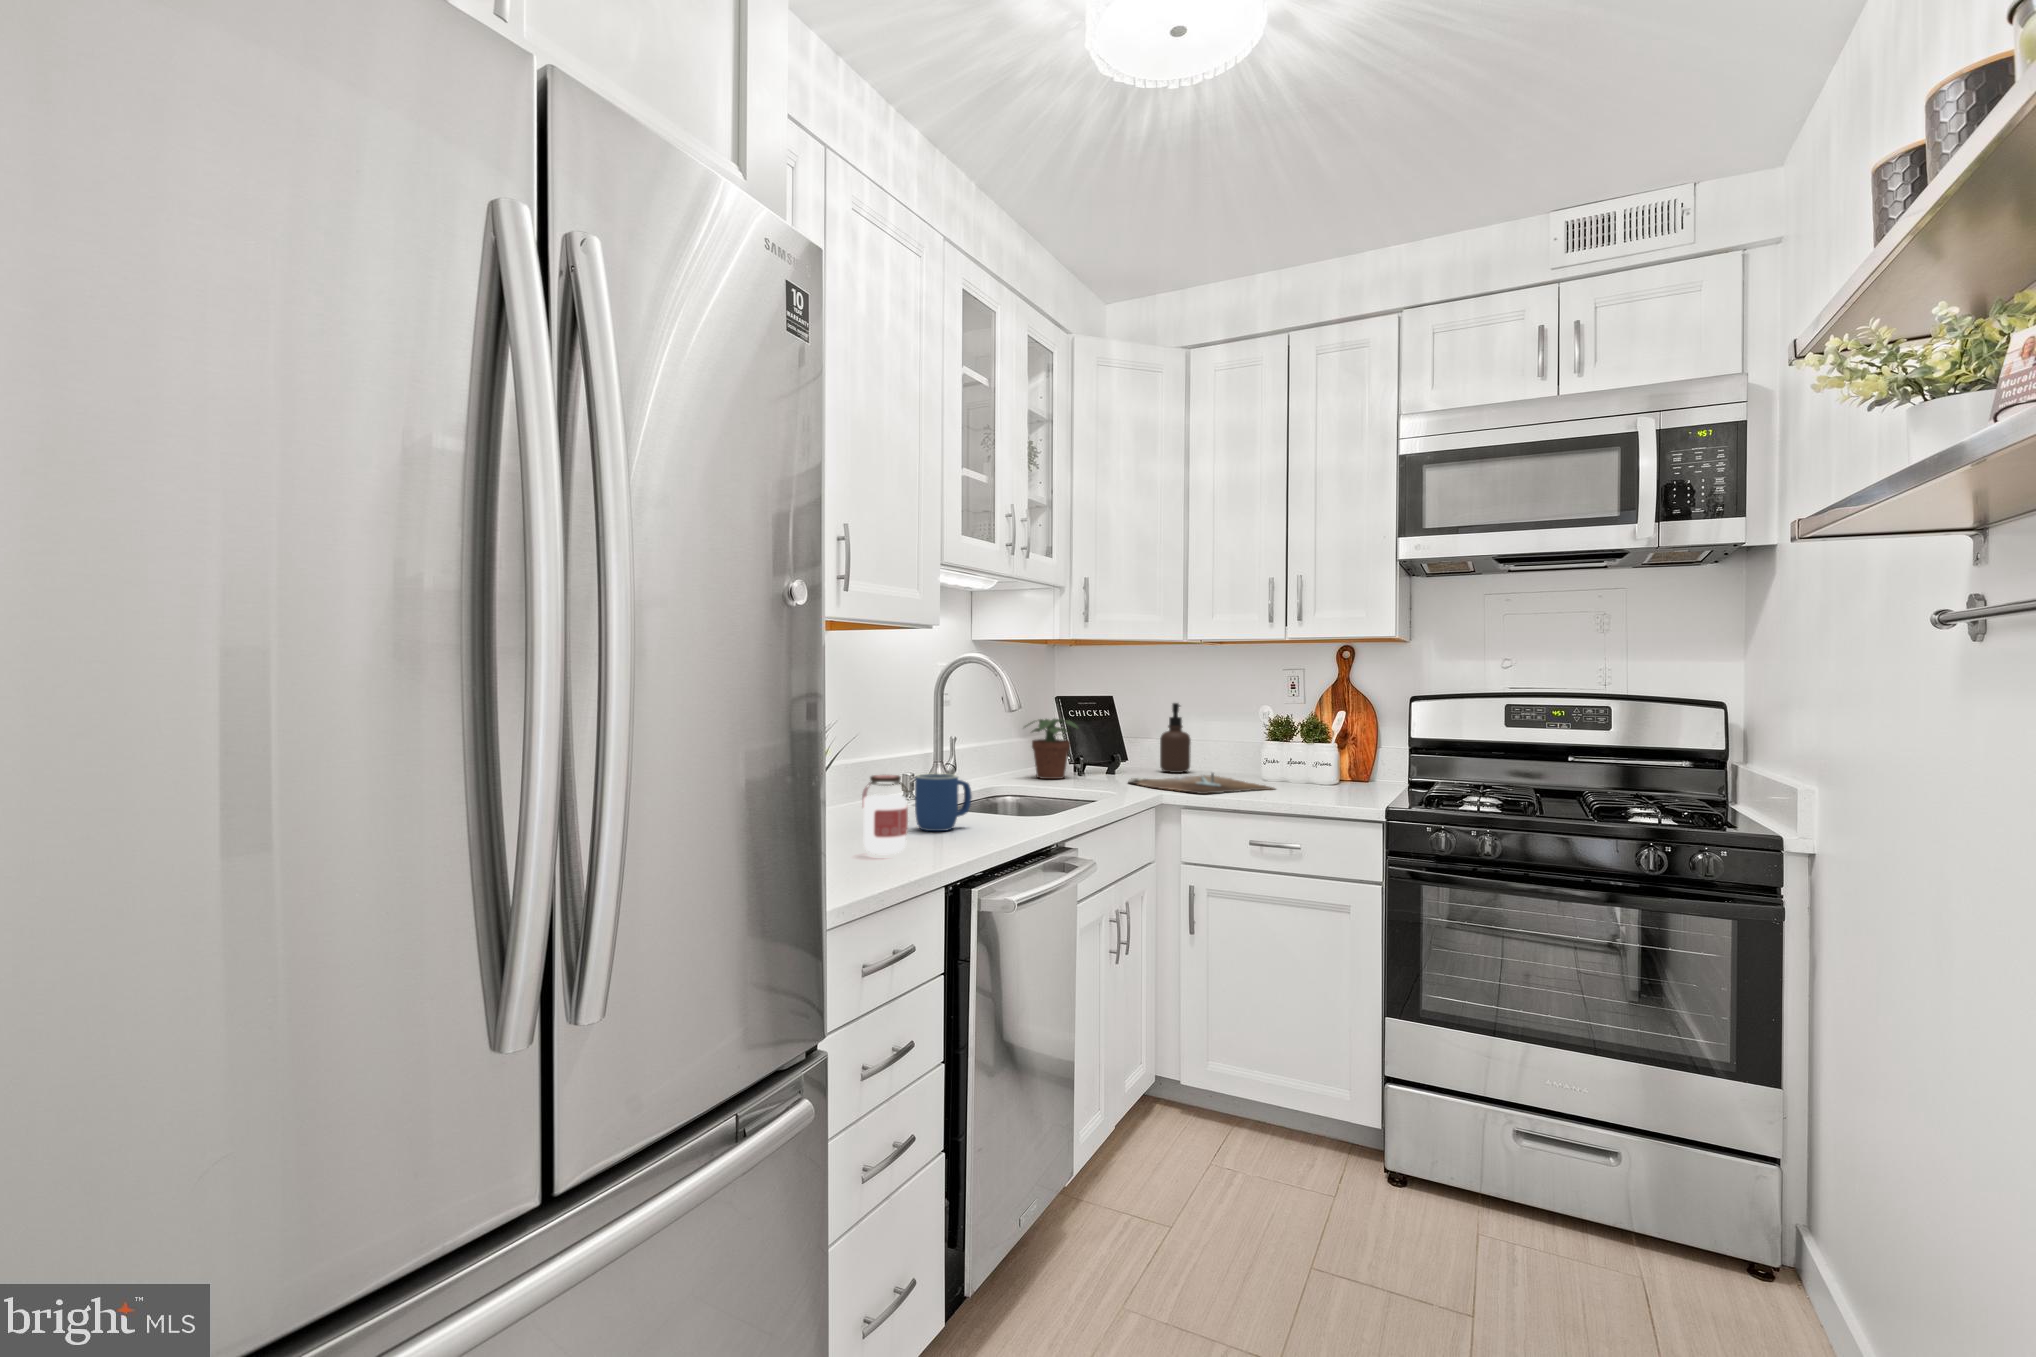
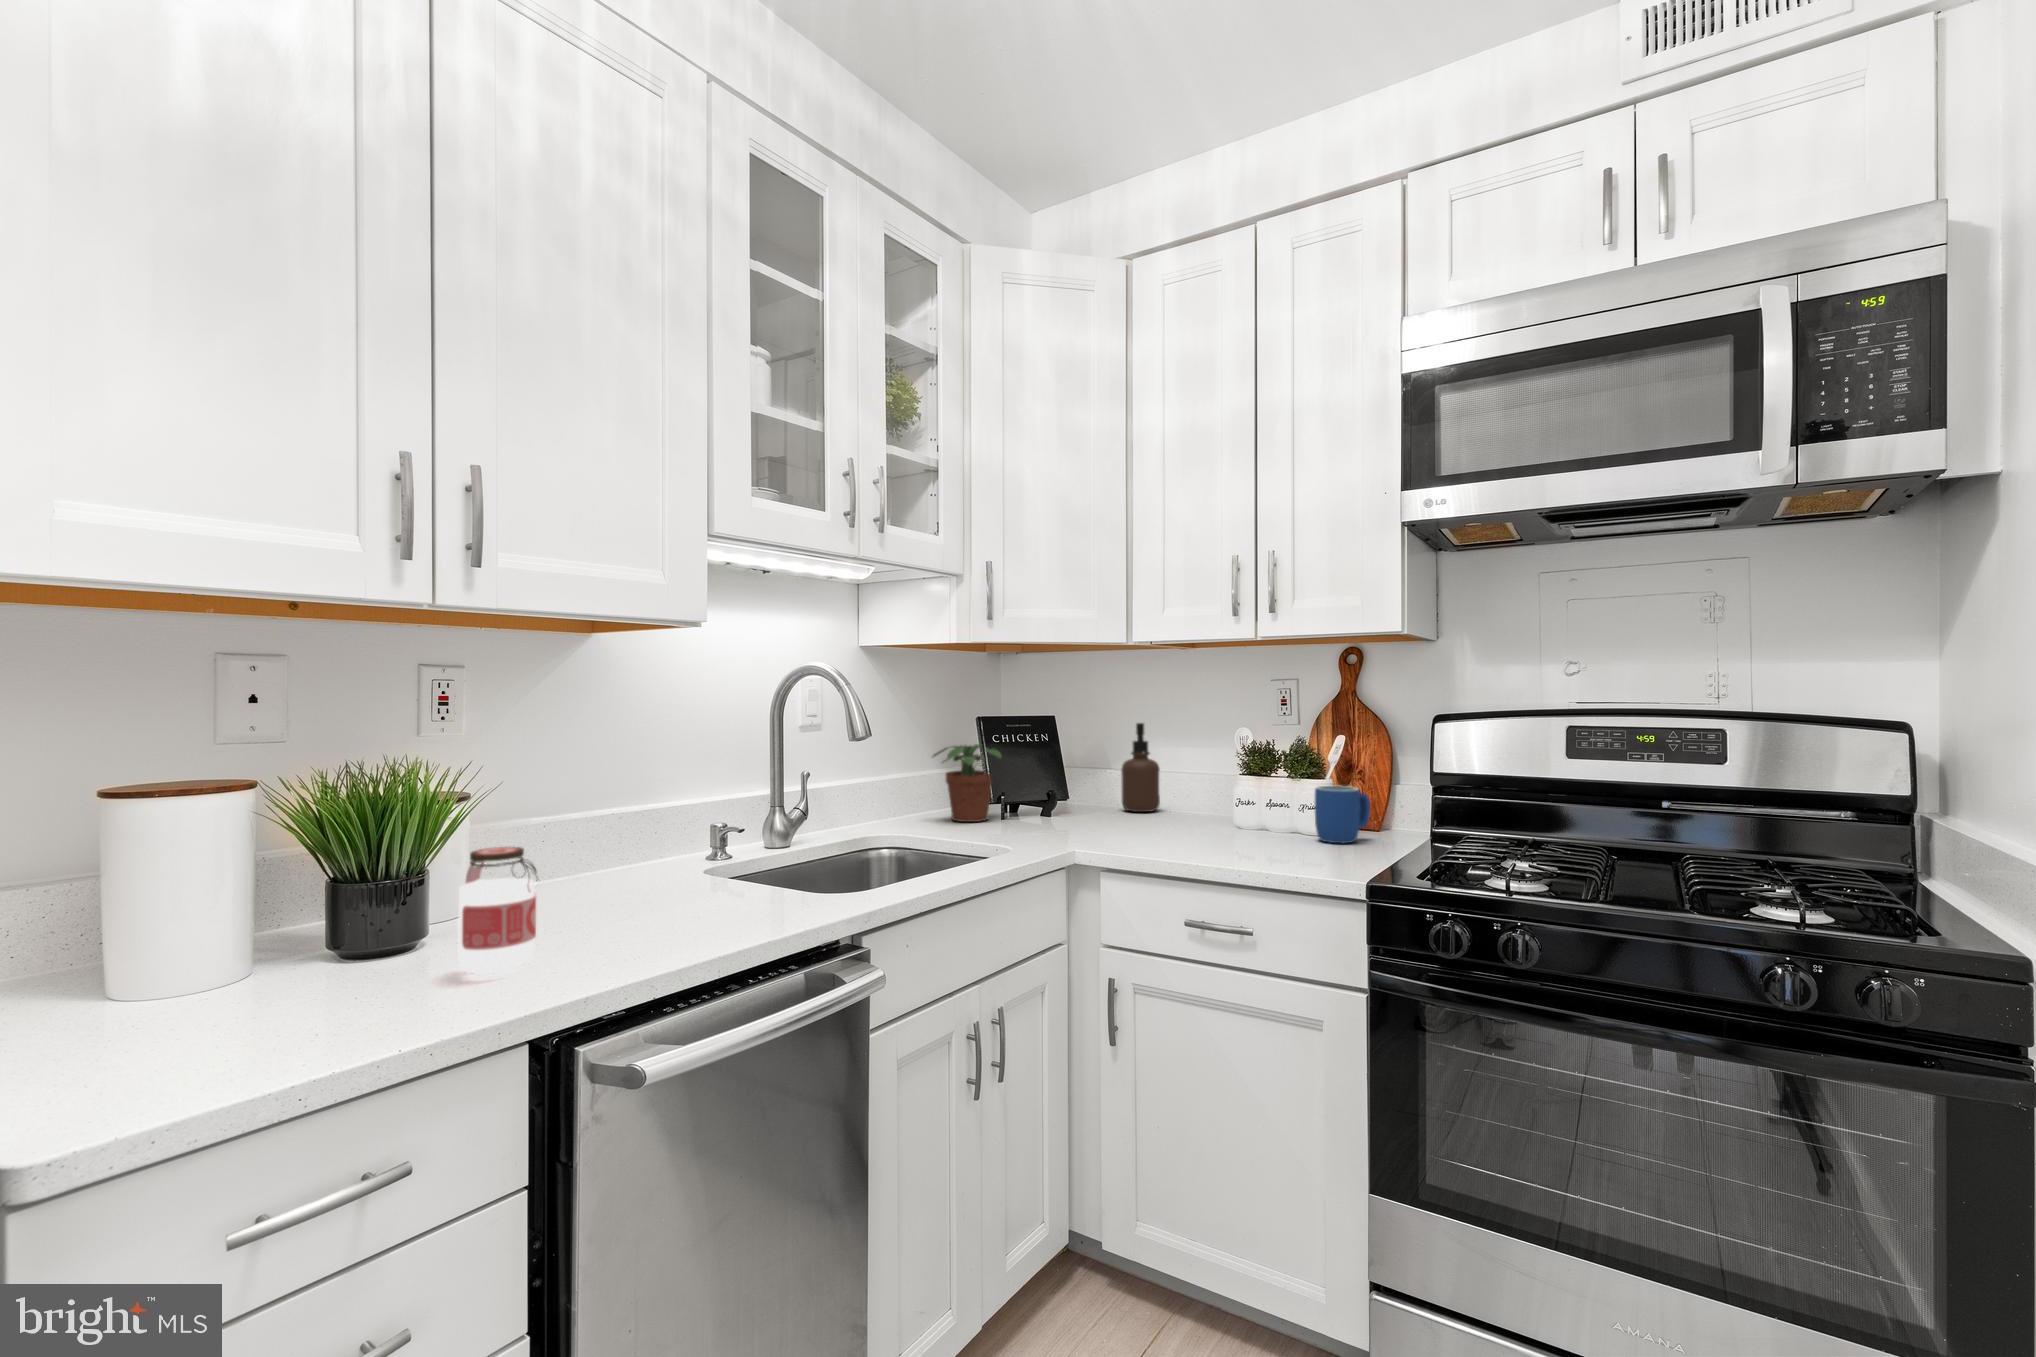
cutting board: present [1128,773,1274,794] -> none [1056,816,1245,849]
mug: present [915,774,972,831] -> present [1315,786,1370,843]

